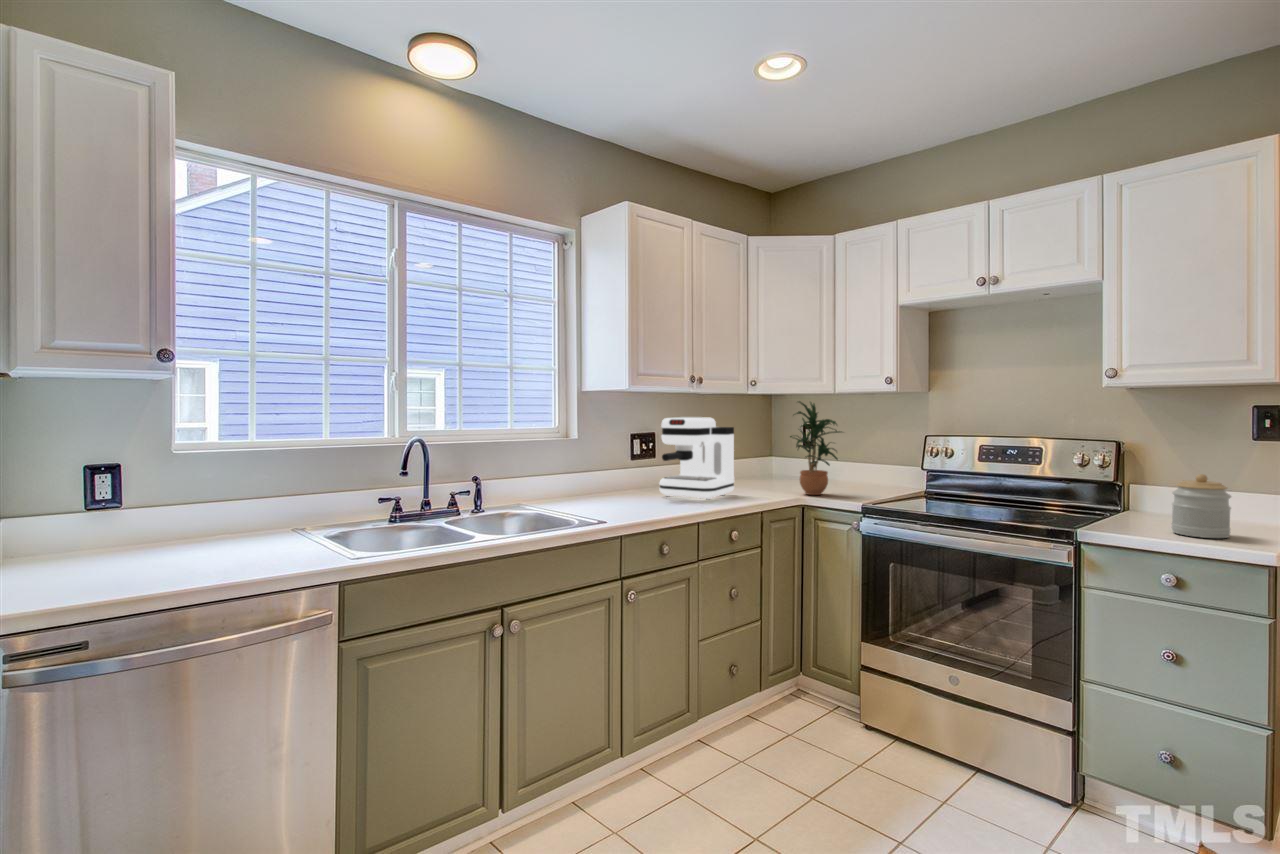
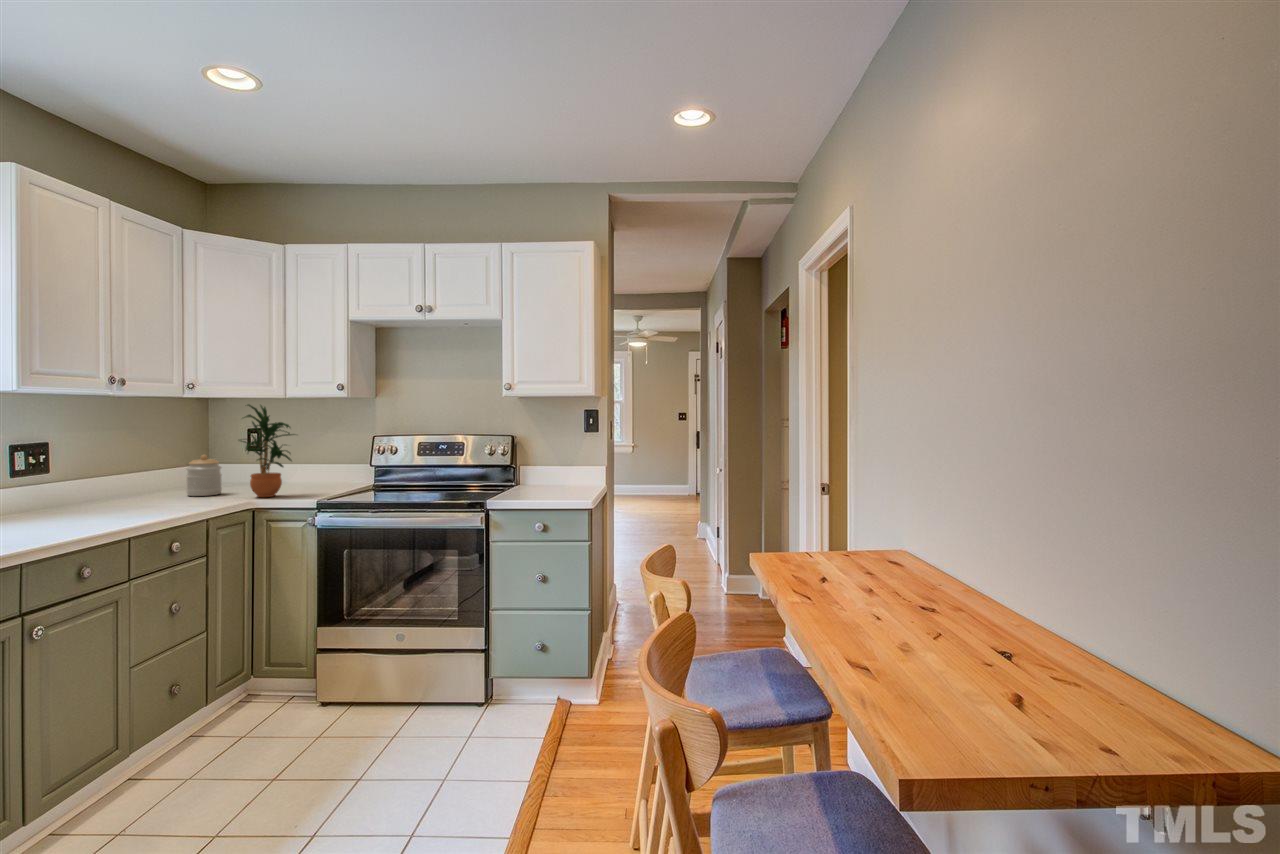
coffee maker: present [659,417,734,499] -> none [61,421,170,515]
jar: present [1171,474,1231,538] -> present [186,455,222,496]

